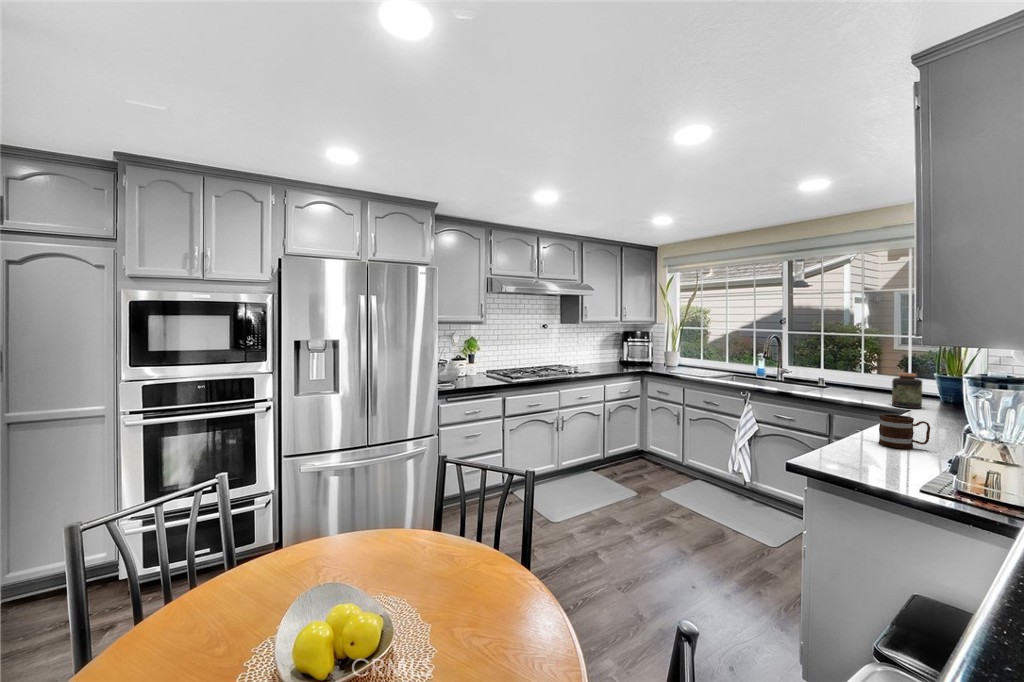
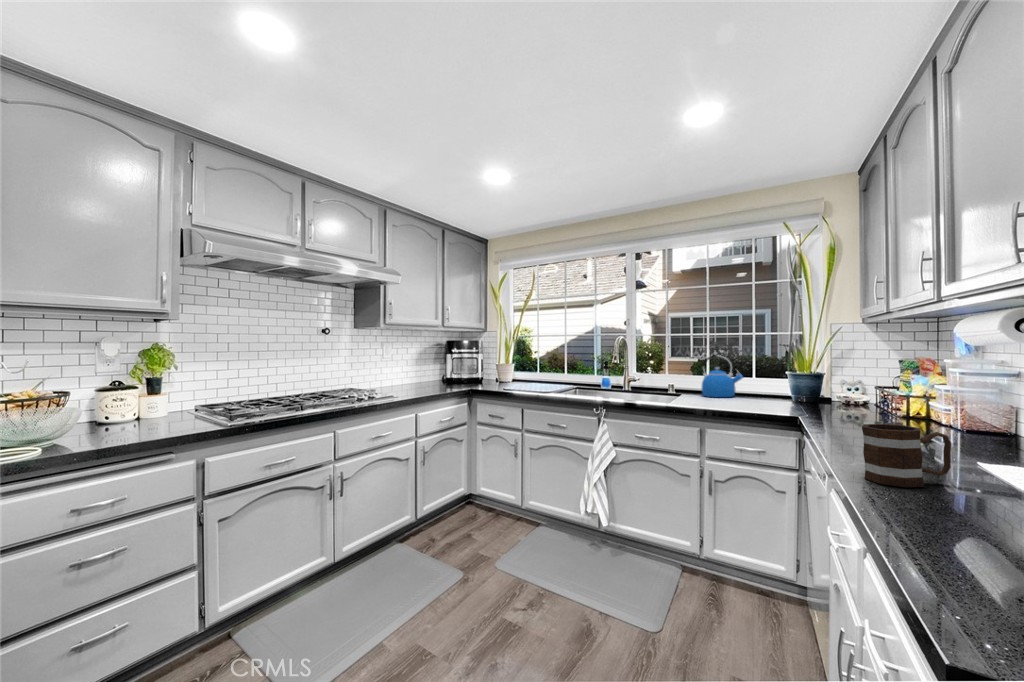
kettle: none [845,357,885,393] -> present [702,355,743,397]
jar: present [892,373,922,408] -> none [771,367,806,412]

